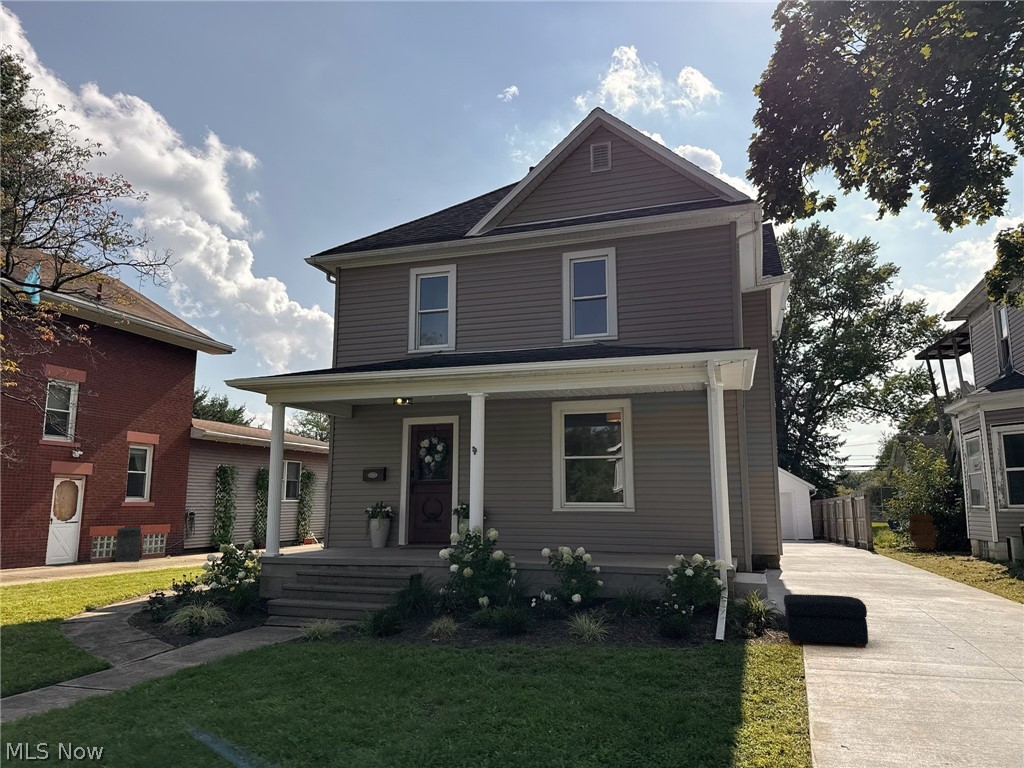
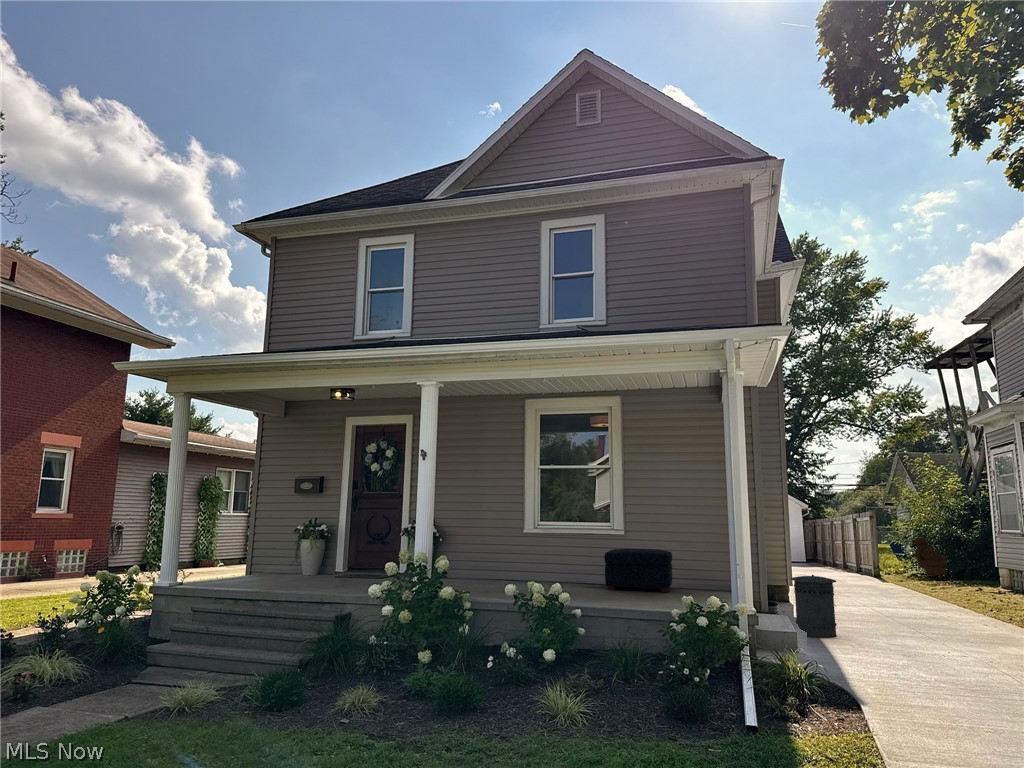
trash can: present [115,526,142,562] -> present [791,575,837,638]
ottoman: present [784,594,868,648] -> present [604,549,672,593]

